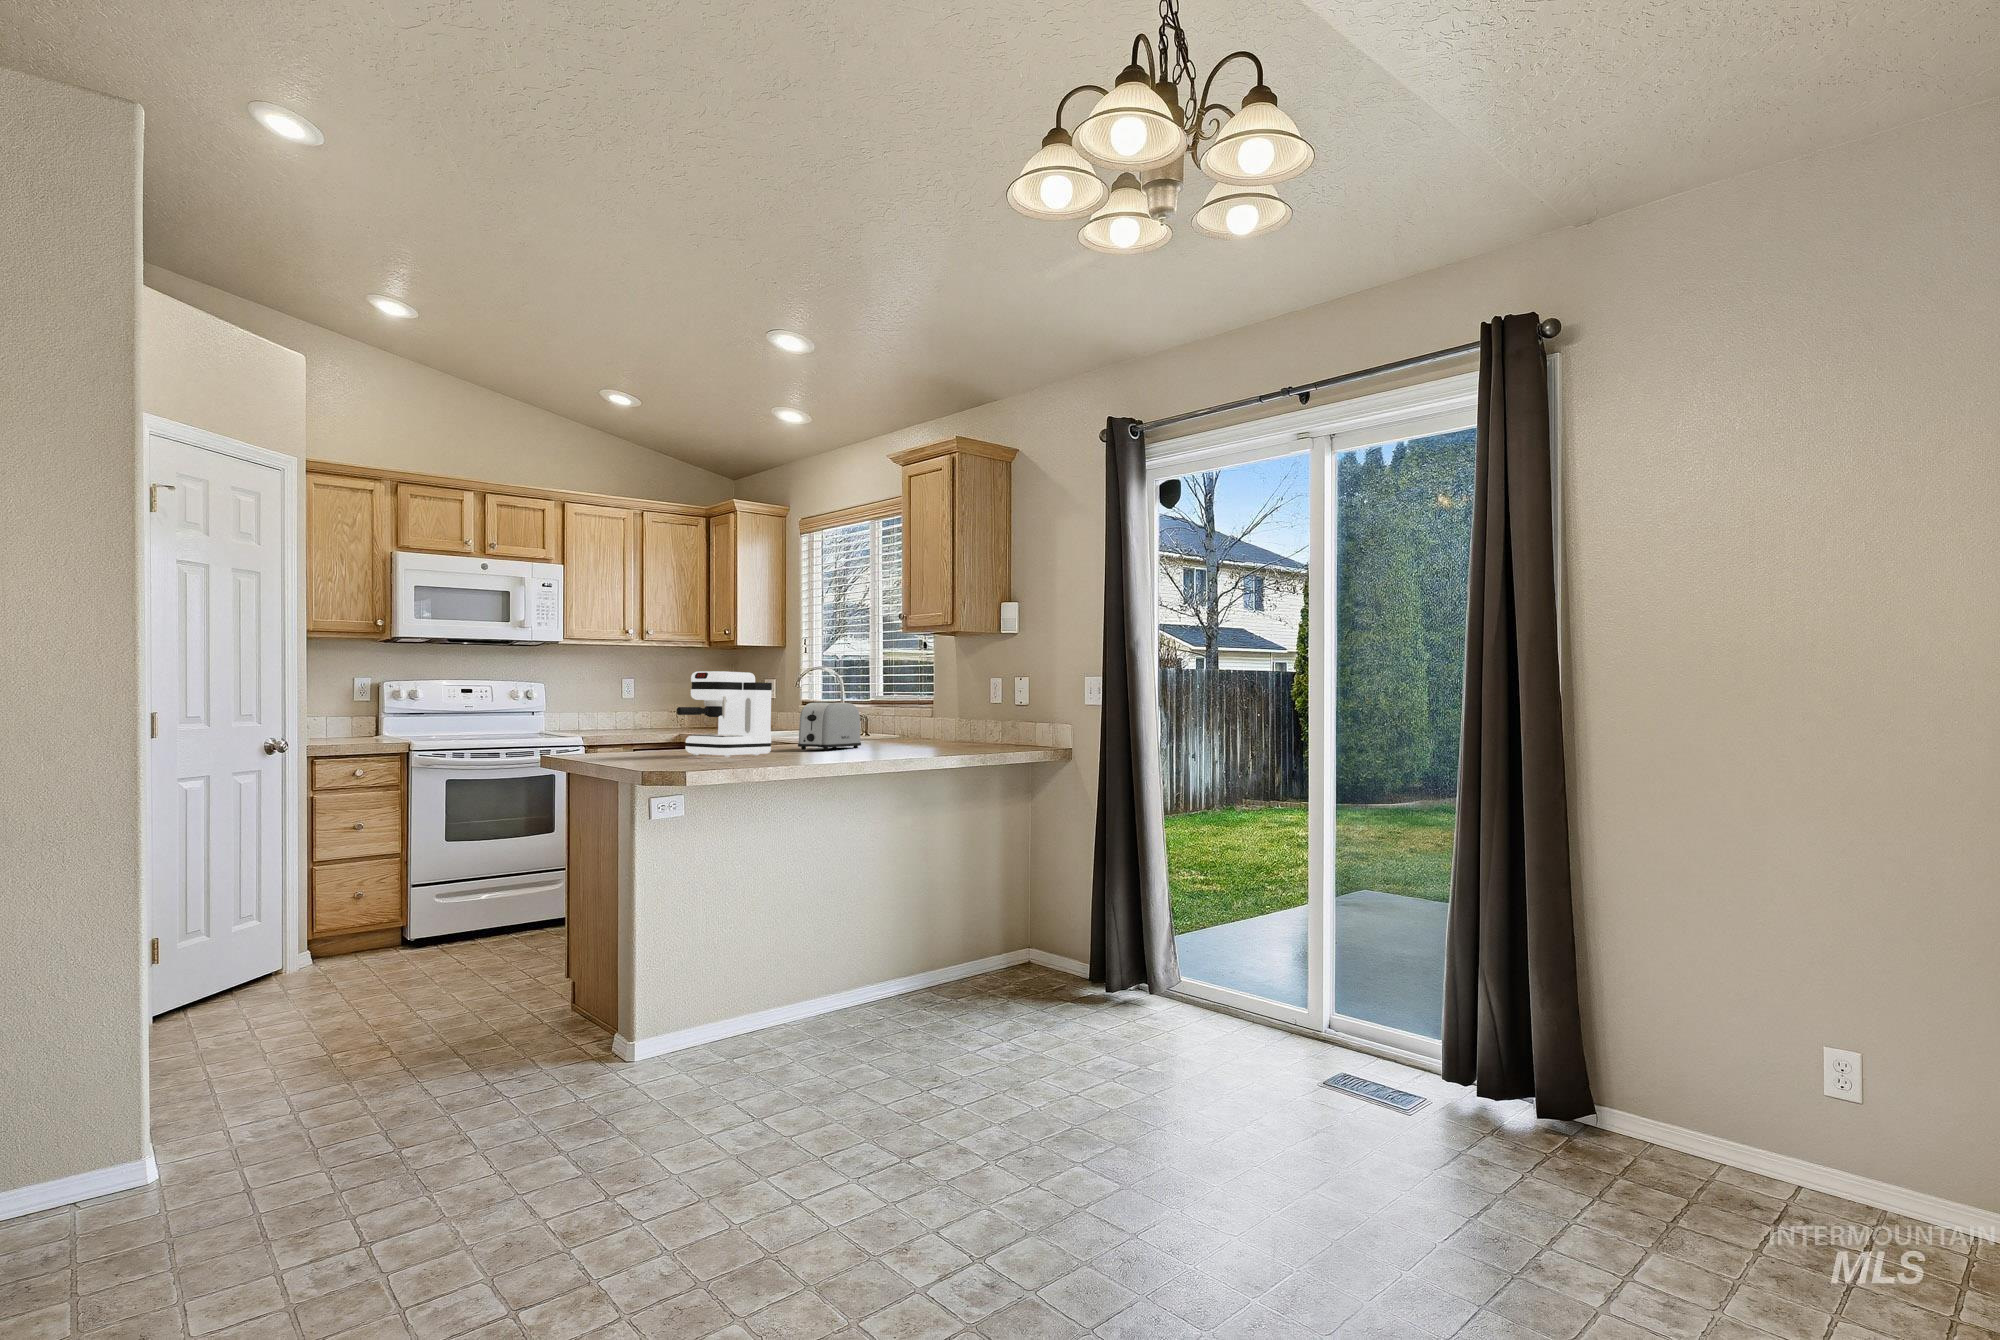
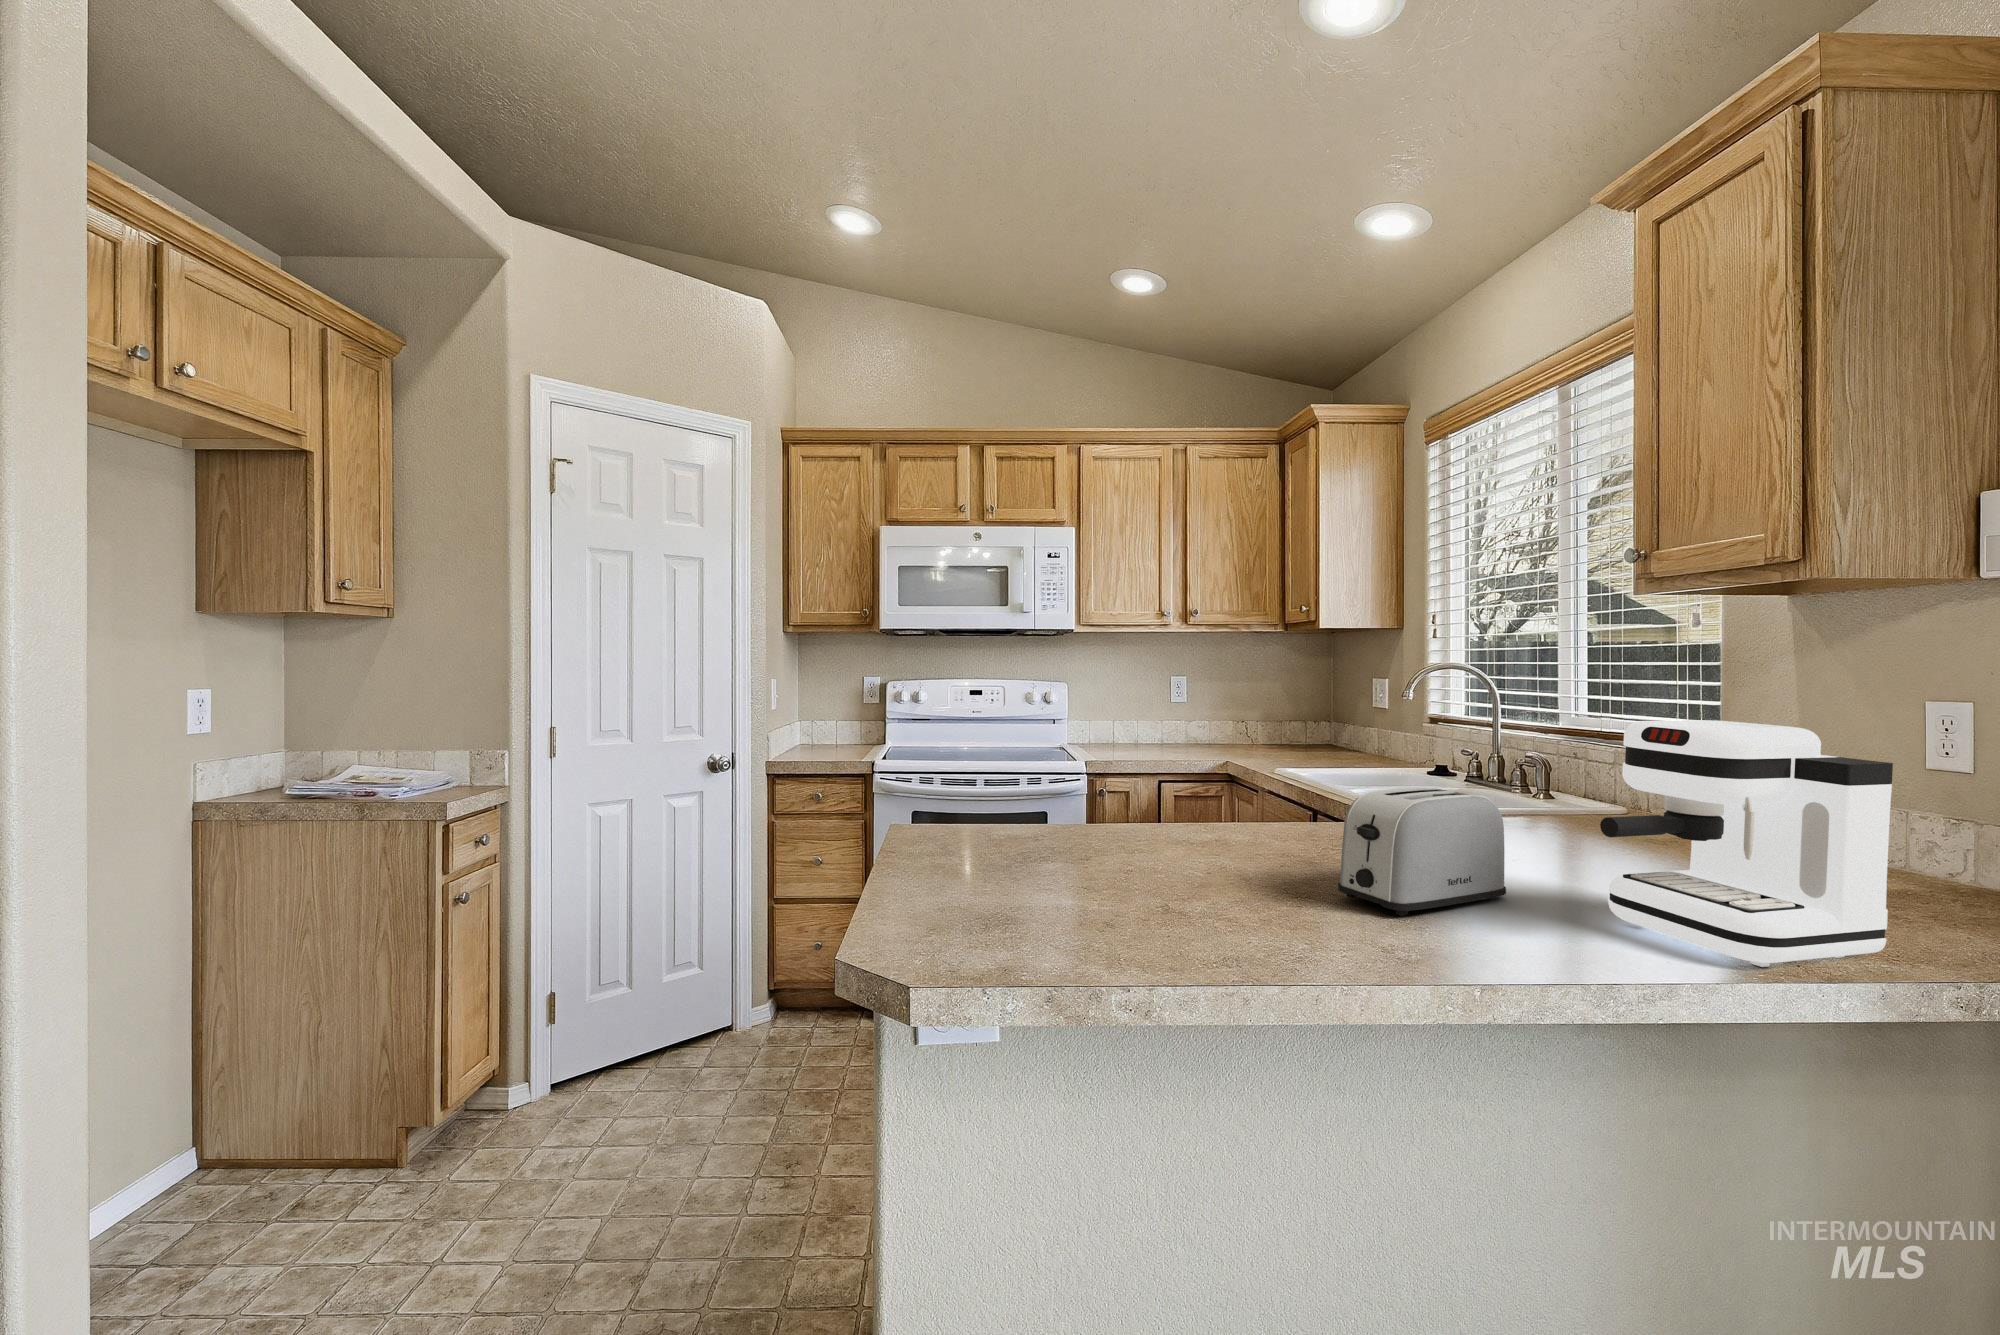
coffee maker: present [677,671,772,757] -> present [1600,720,1893,967]

